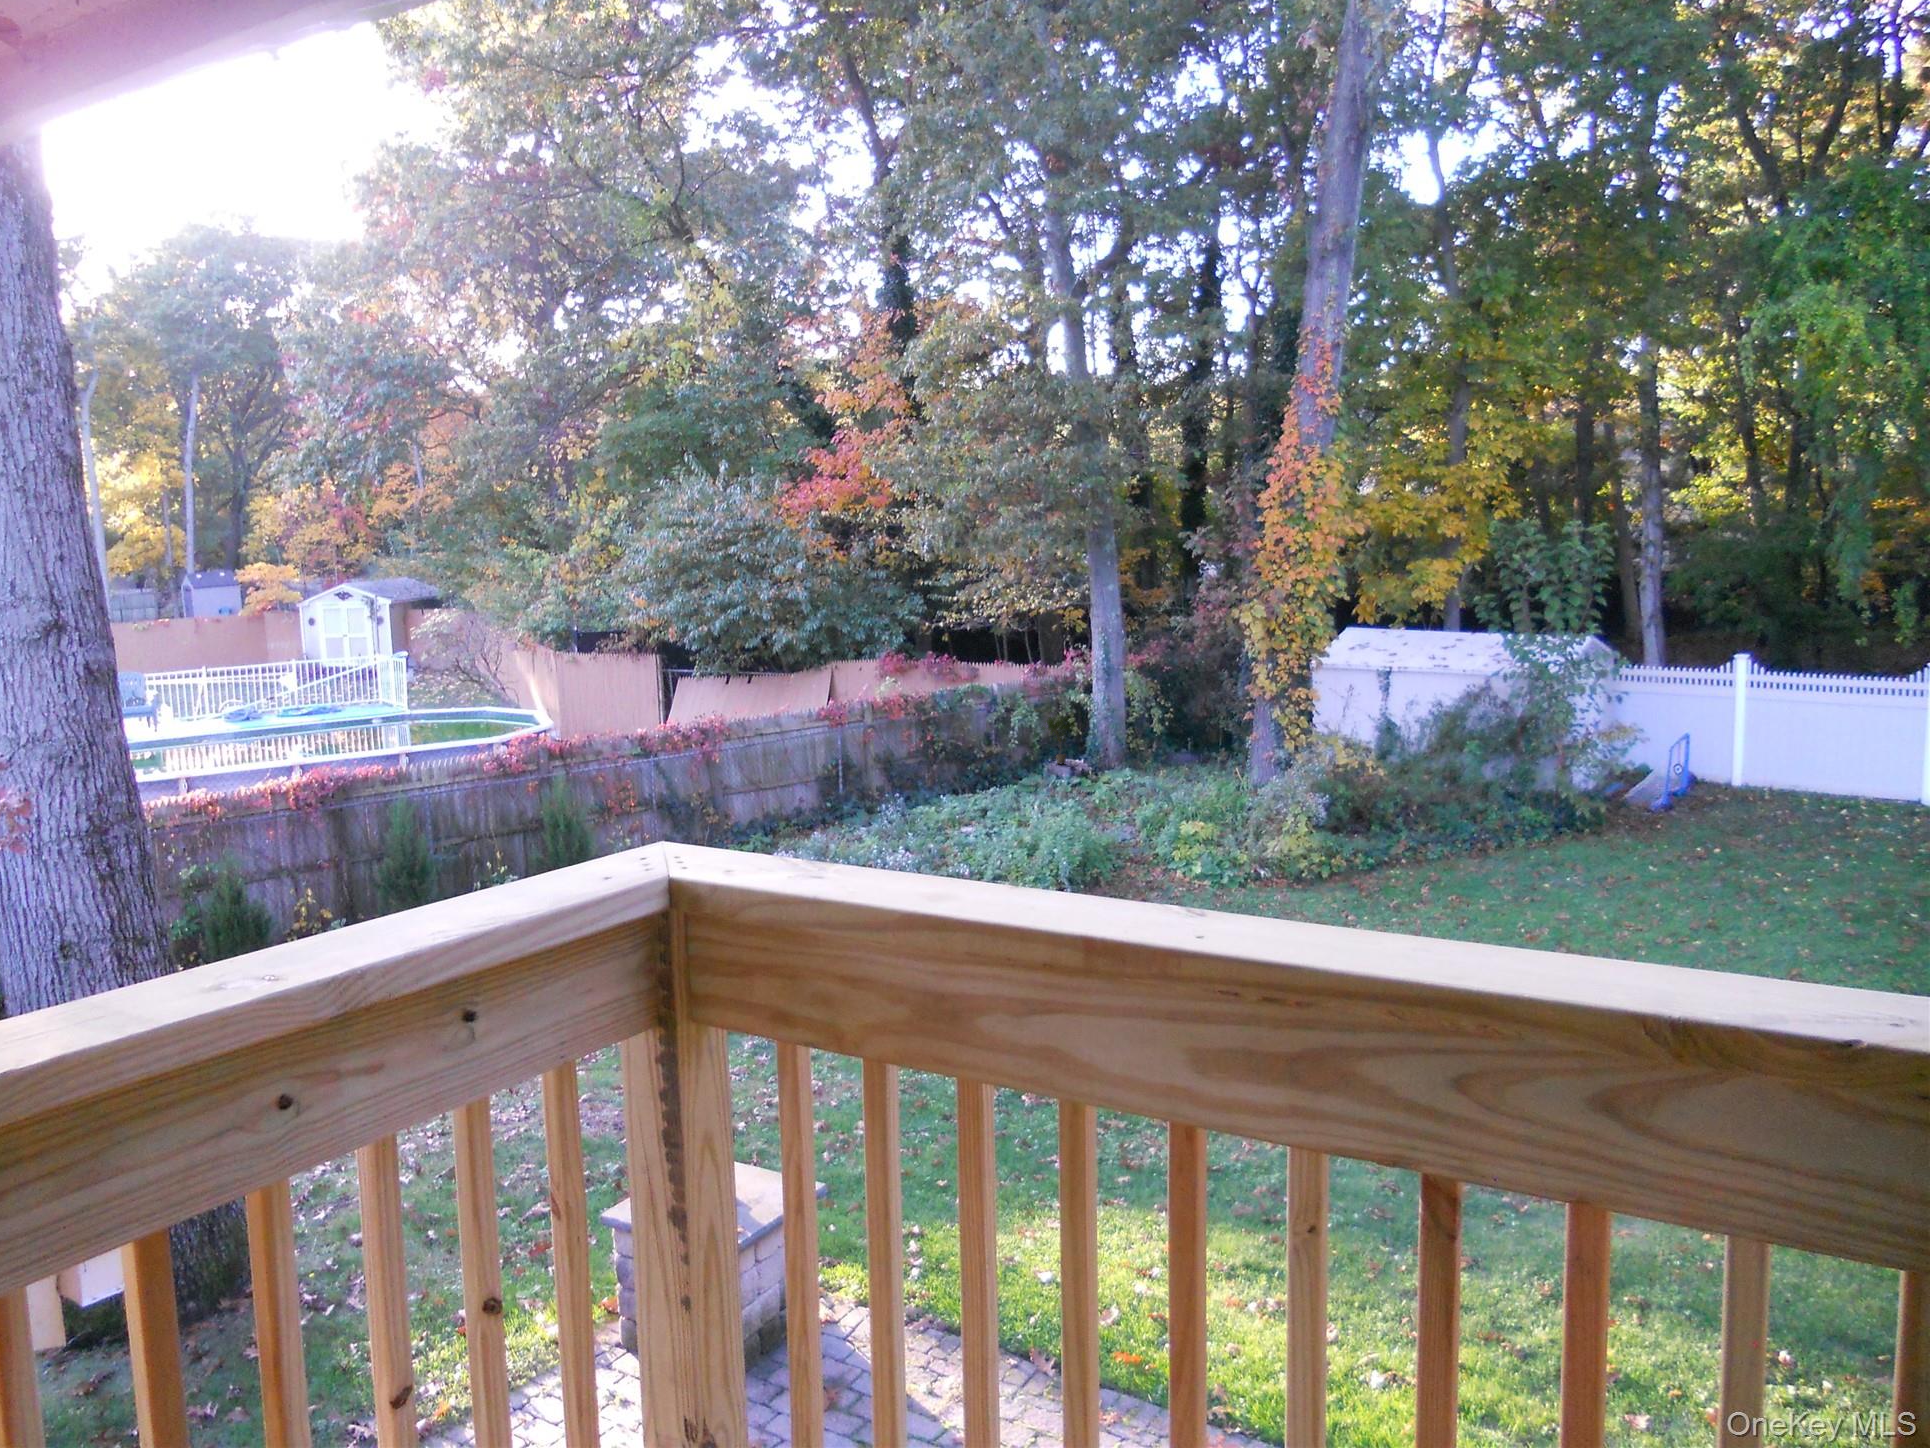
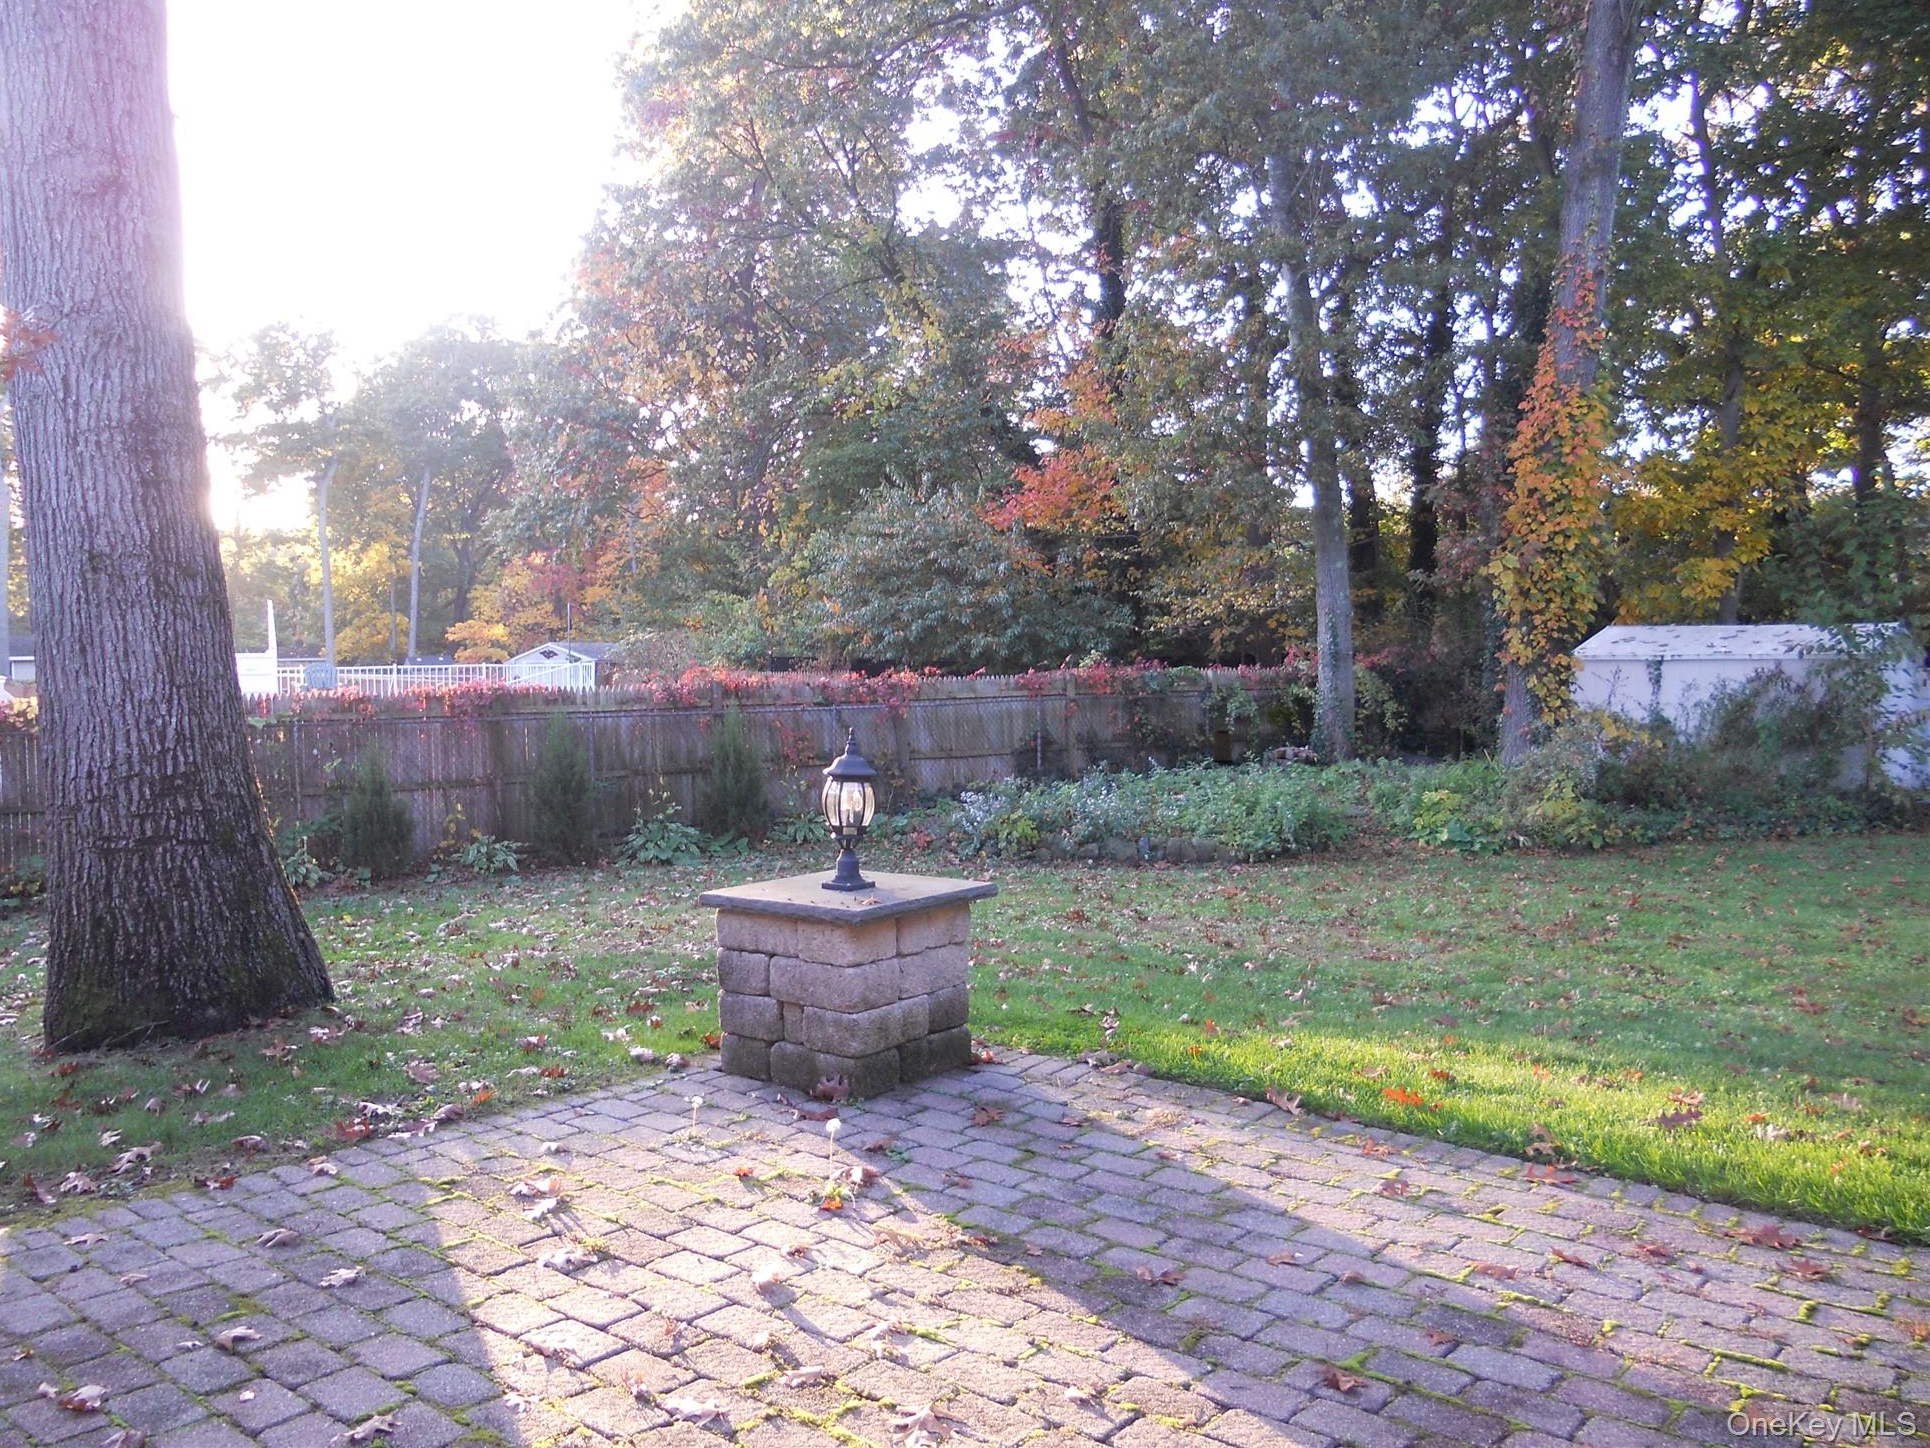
watering can: none [988,735,1018,771] -> present [1201,725,1234,761]

